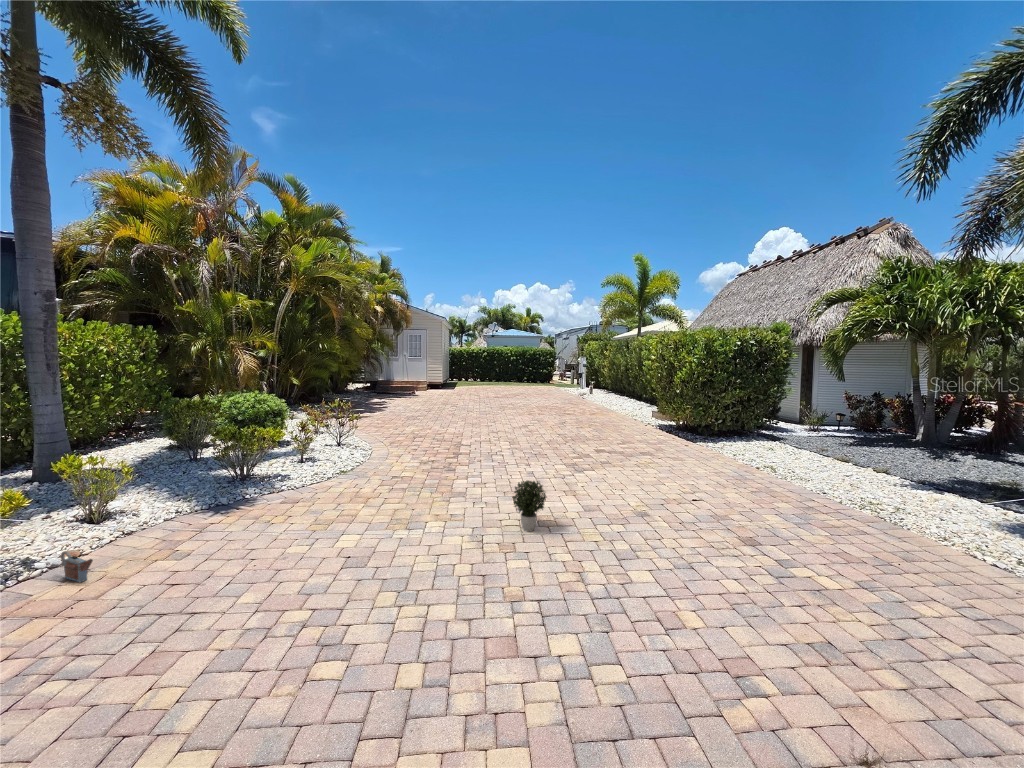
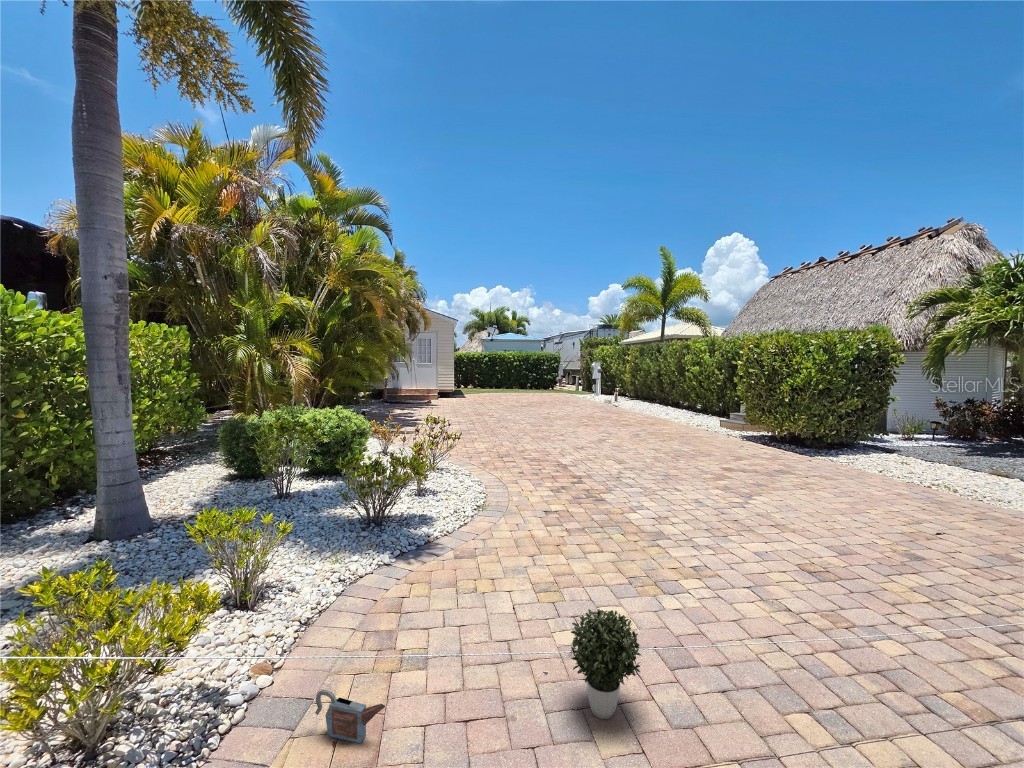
potted plant: present [513,481,547,532] -> present [571,609,641,719]

